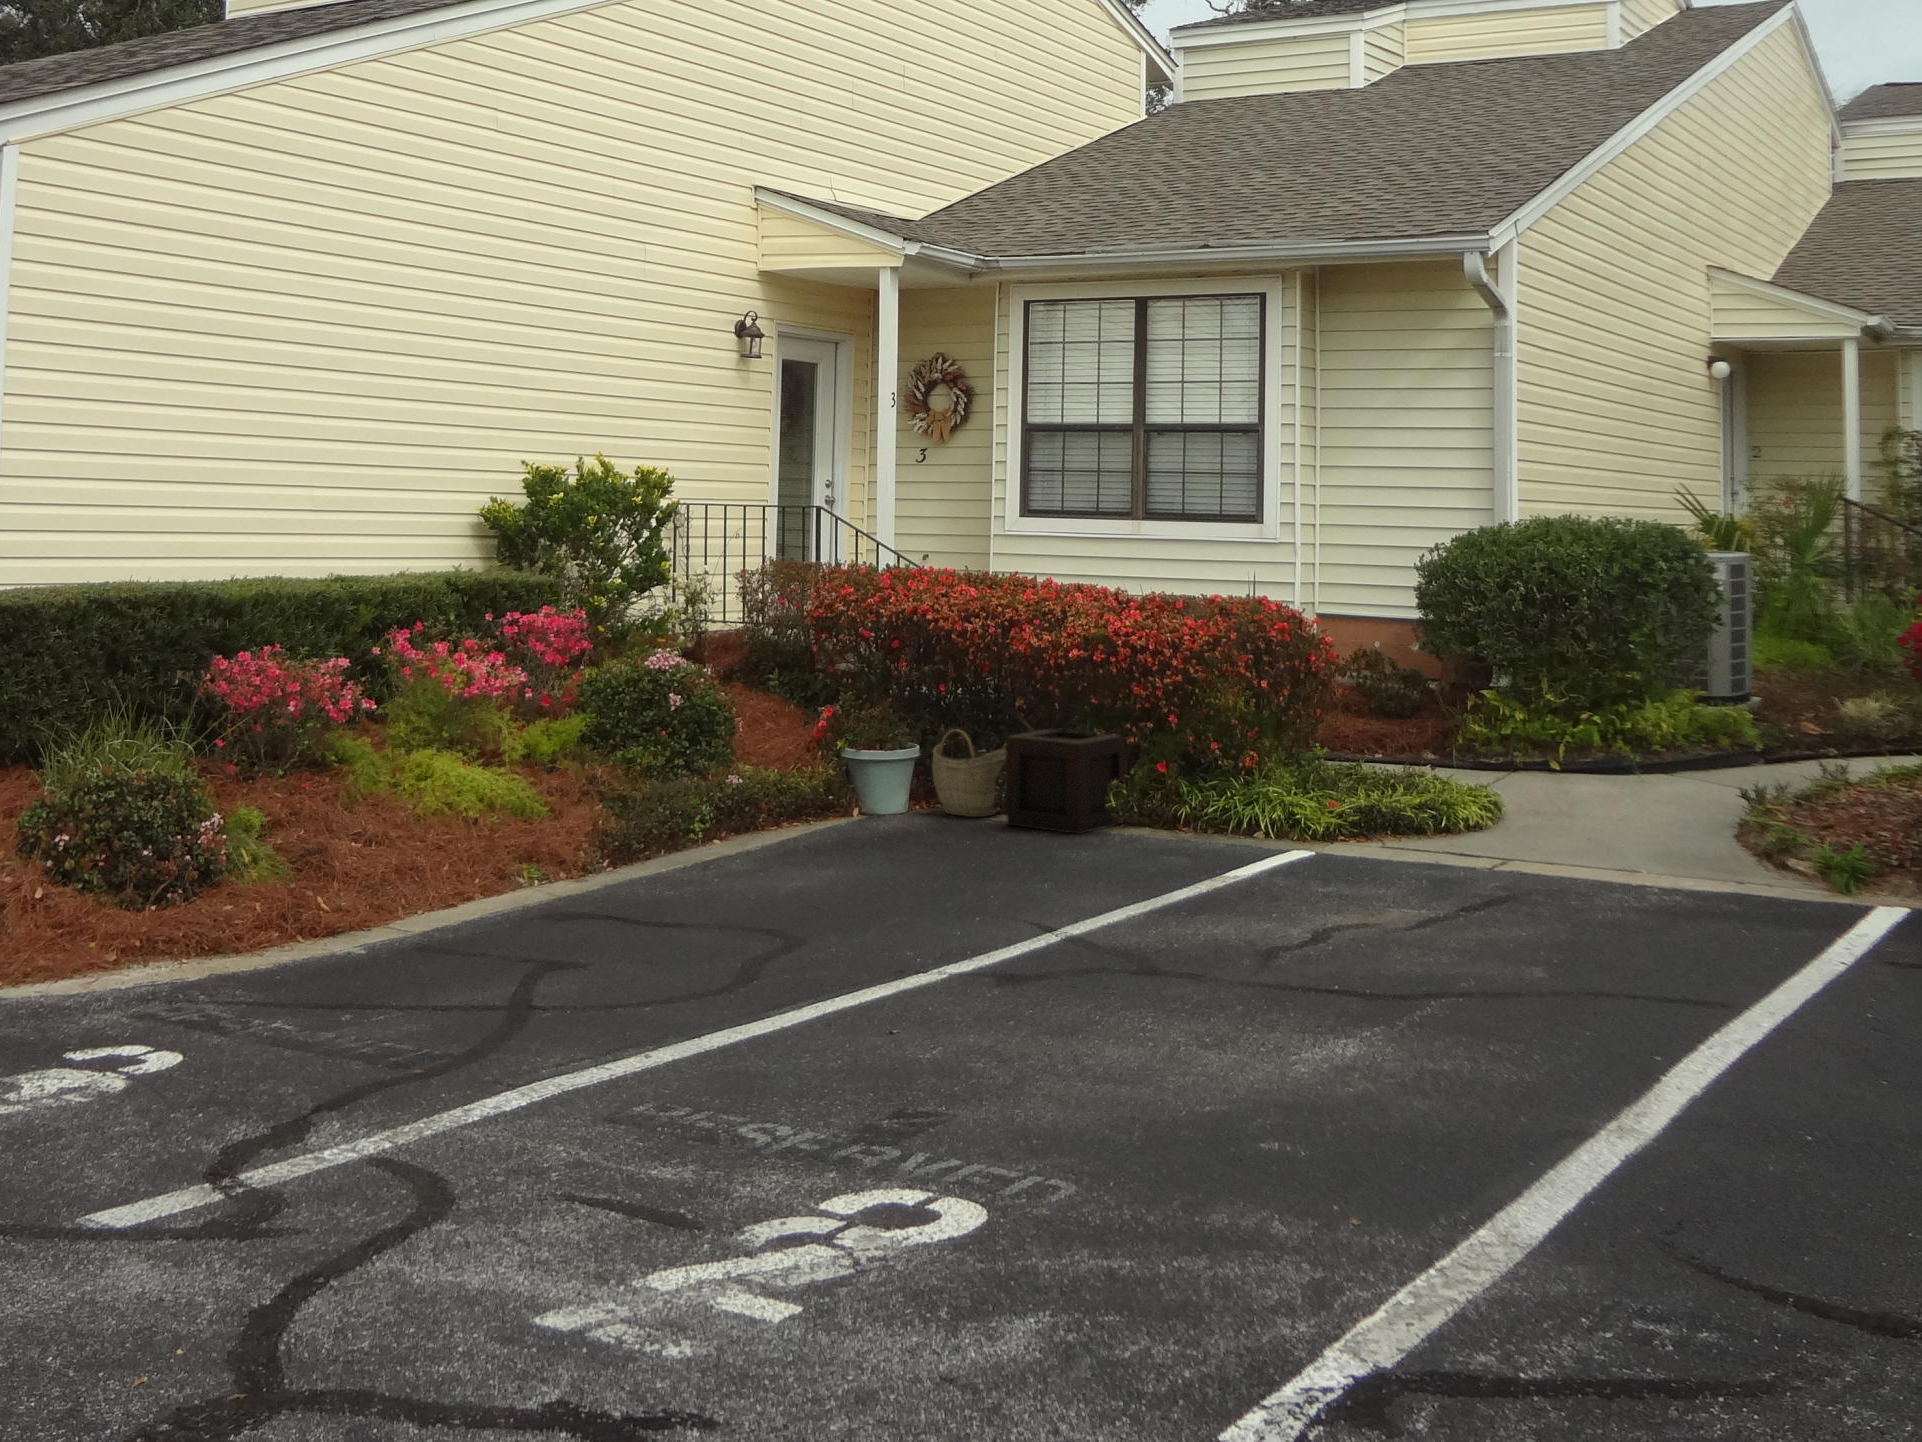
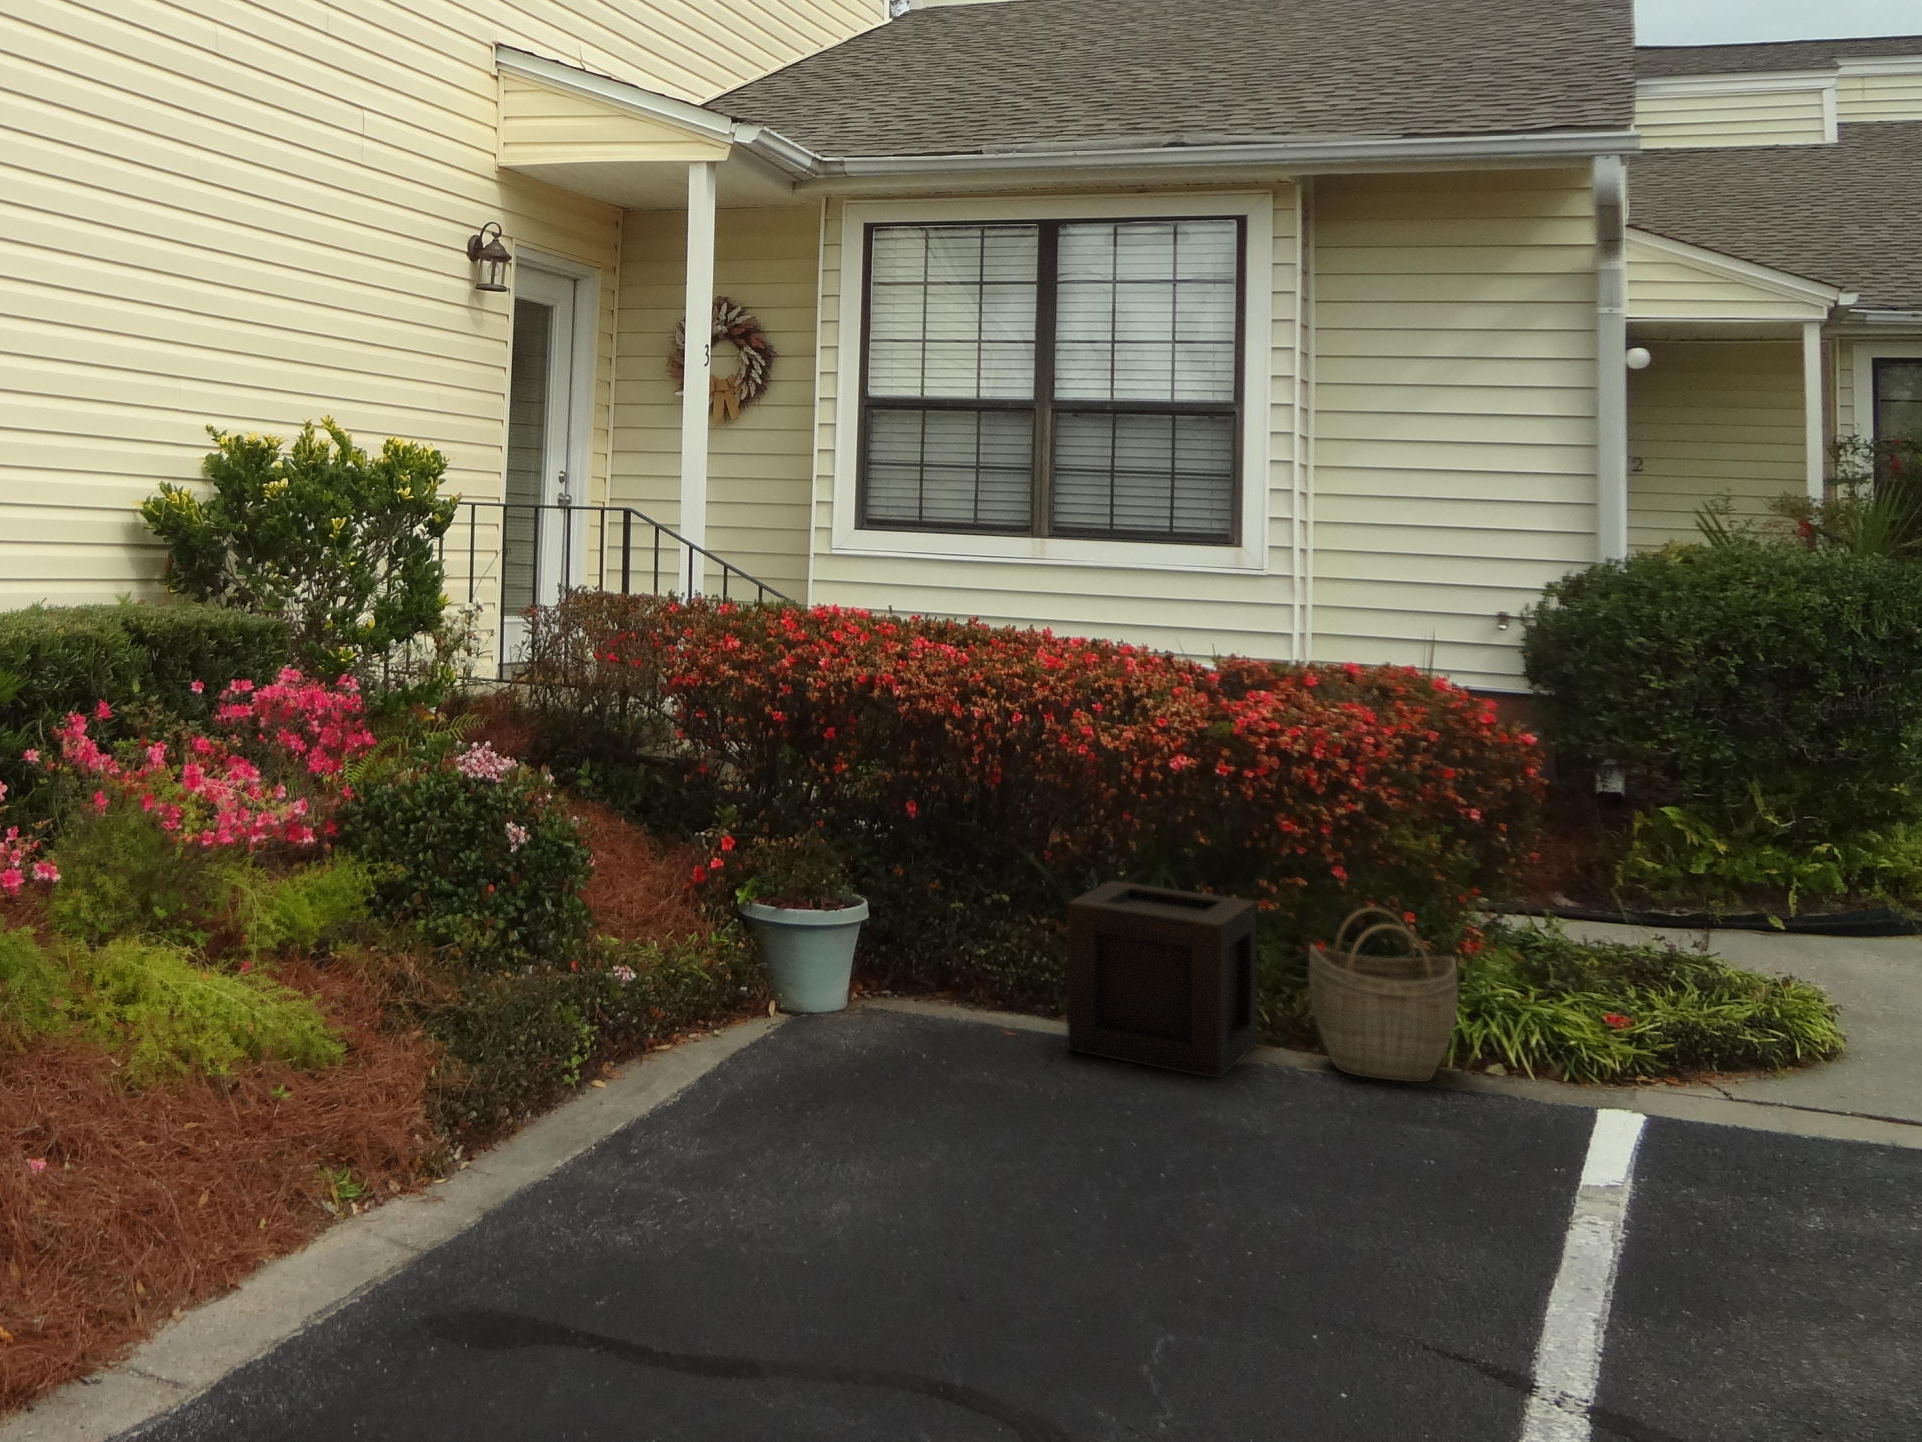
woven basket: present [932,729,1006,817] -> present [1309,908,1458,1082]

